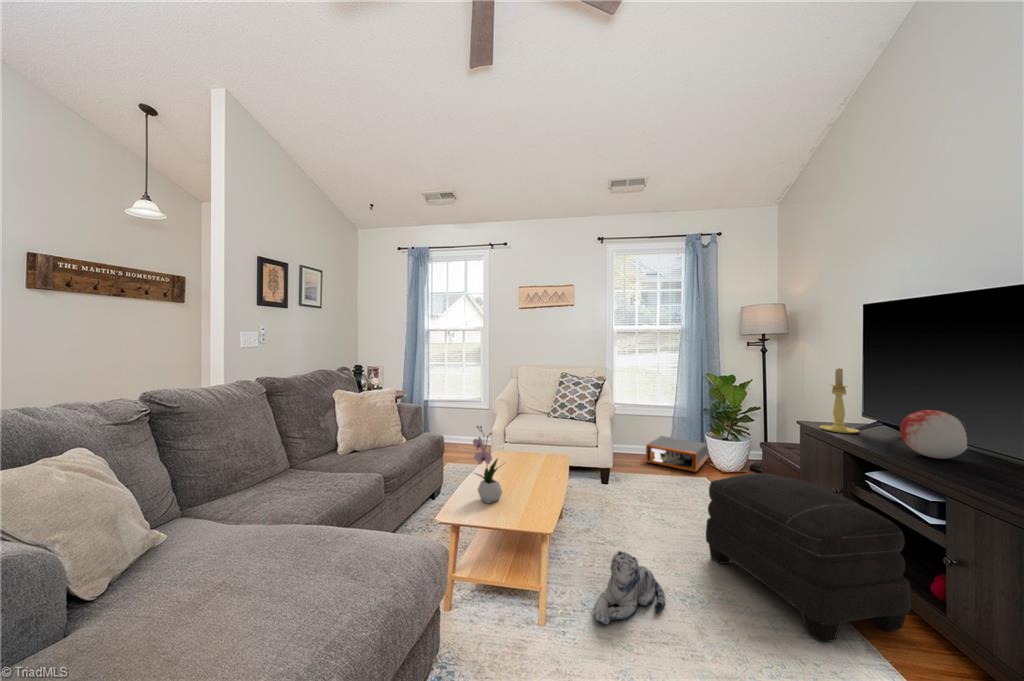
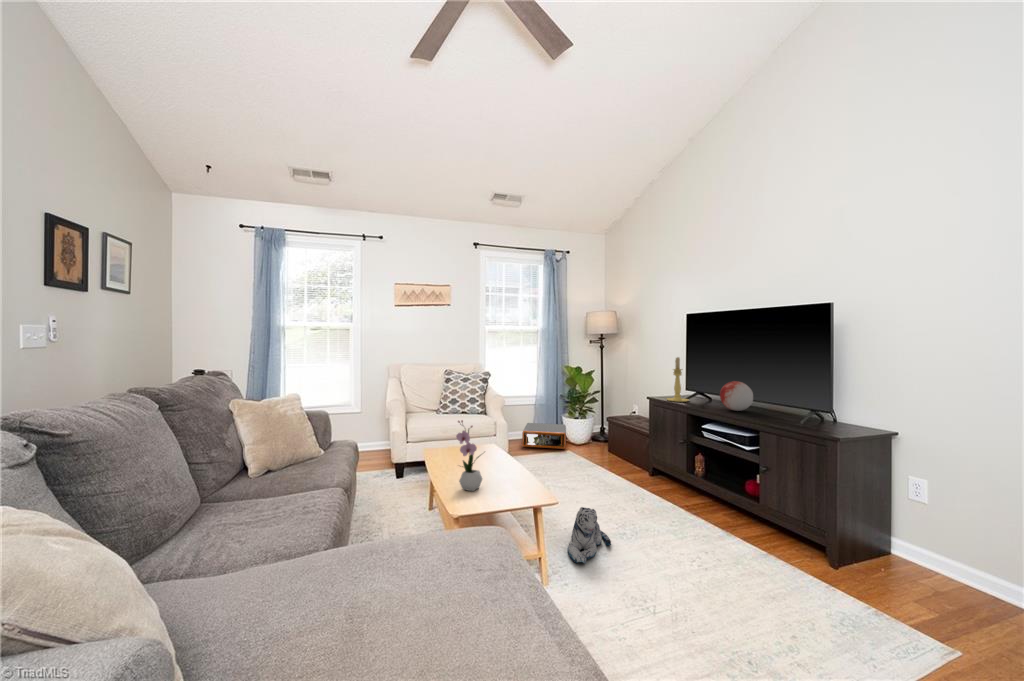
ottoman: present [706,473,911,642] -> none [611,436,733,536]

